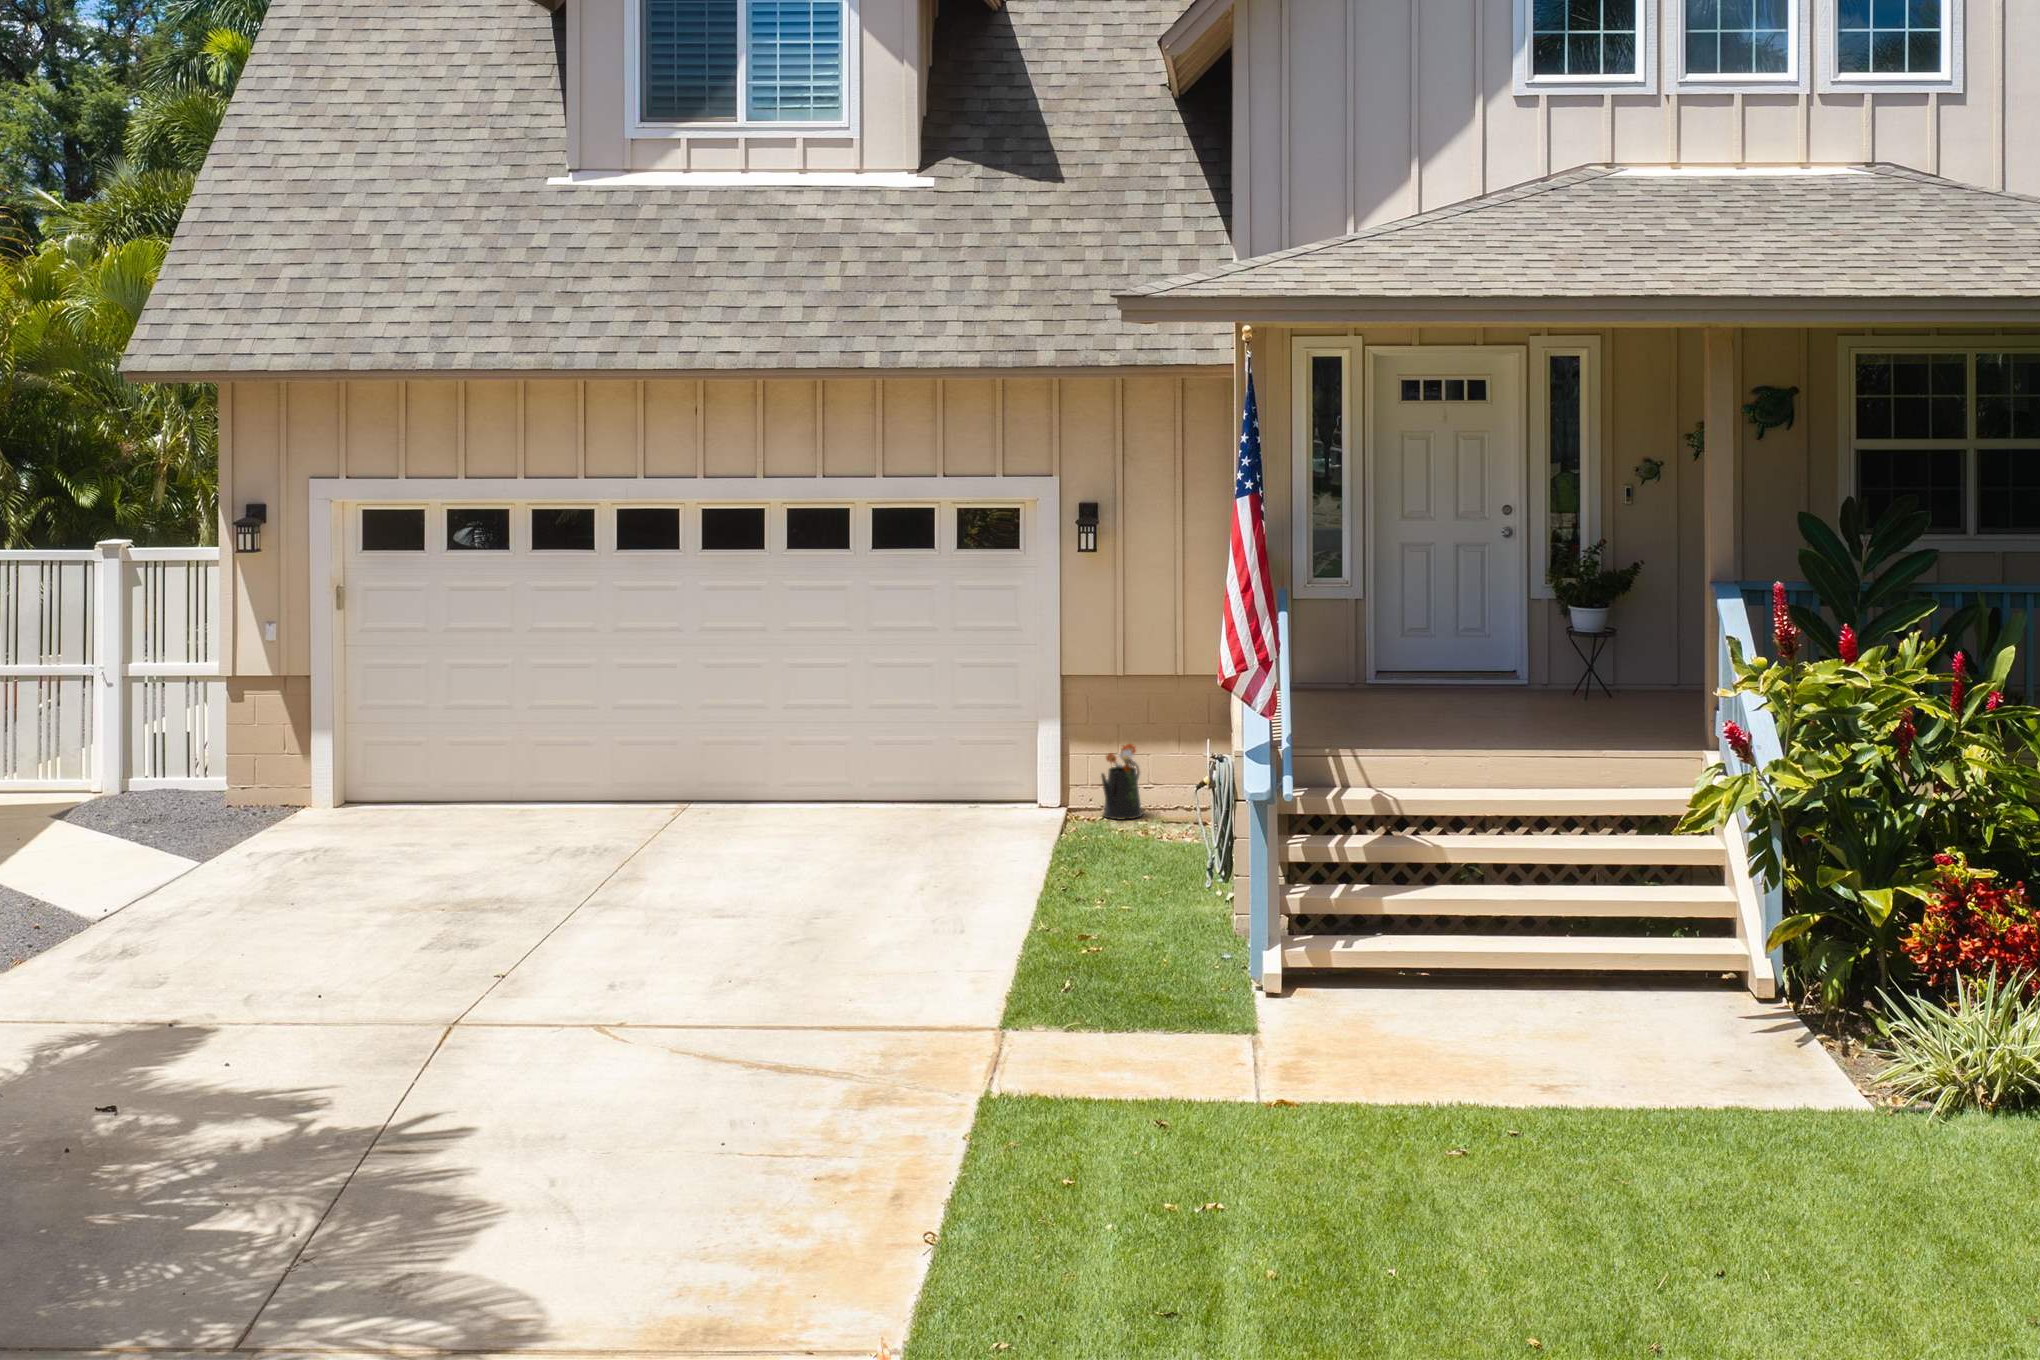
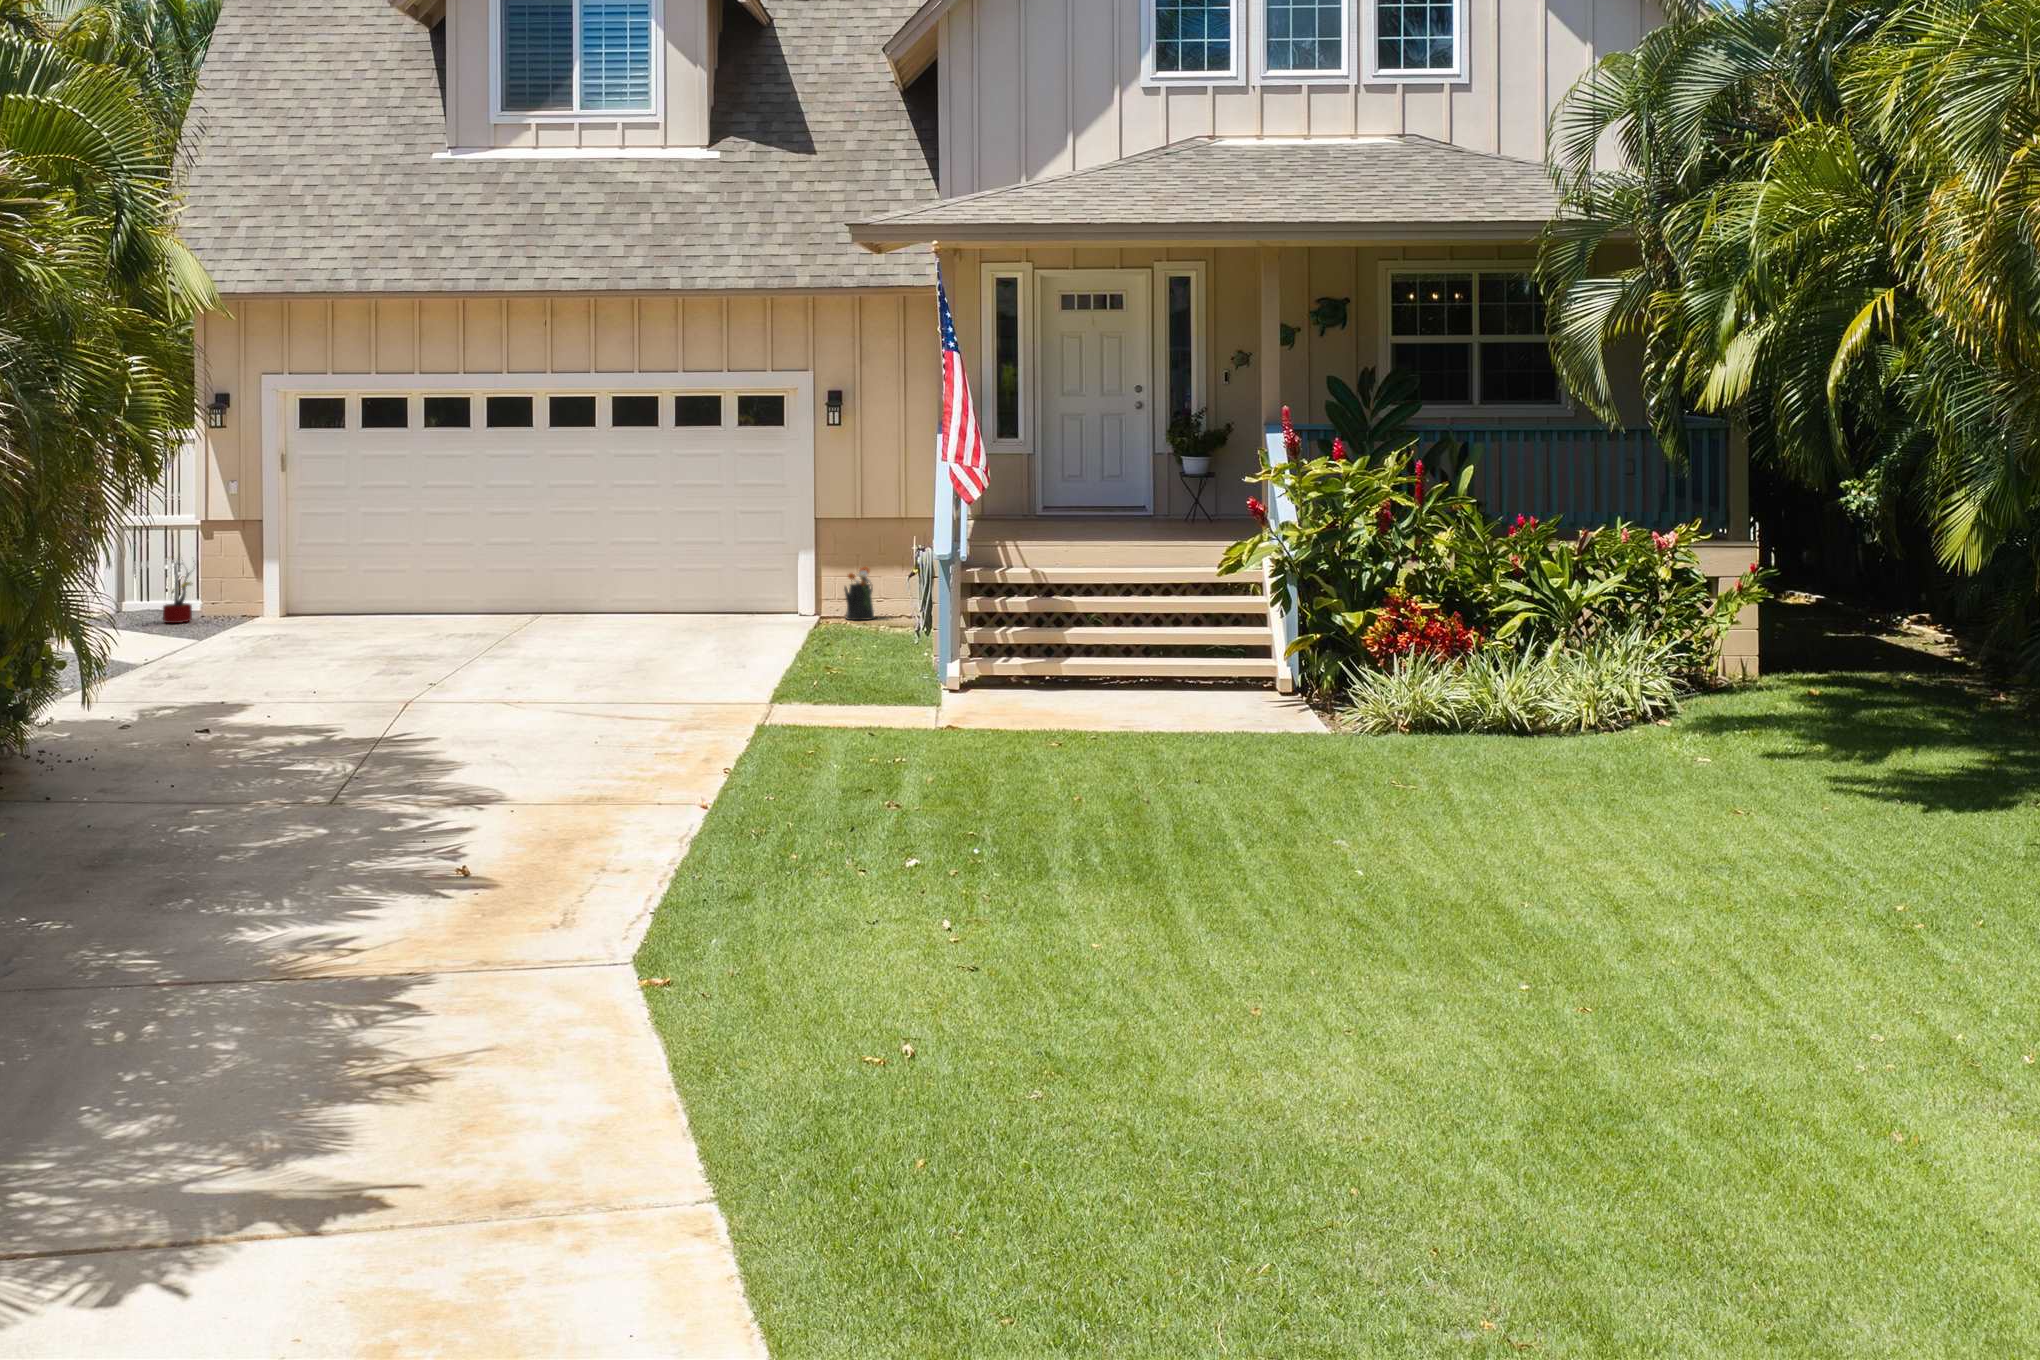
decorative plant: none [170,720,213,819] -> present [163,563,192,623]

